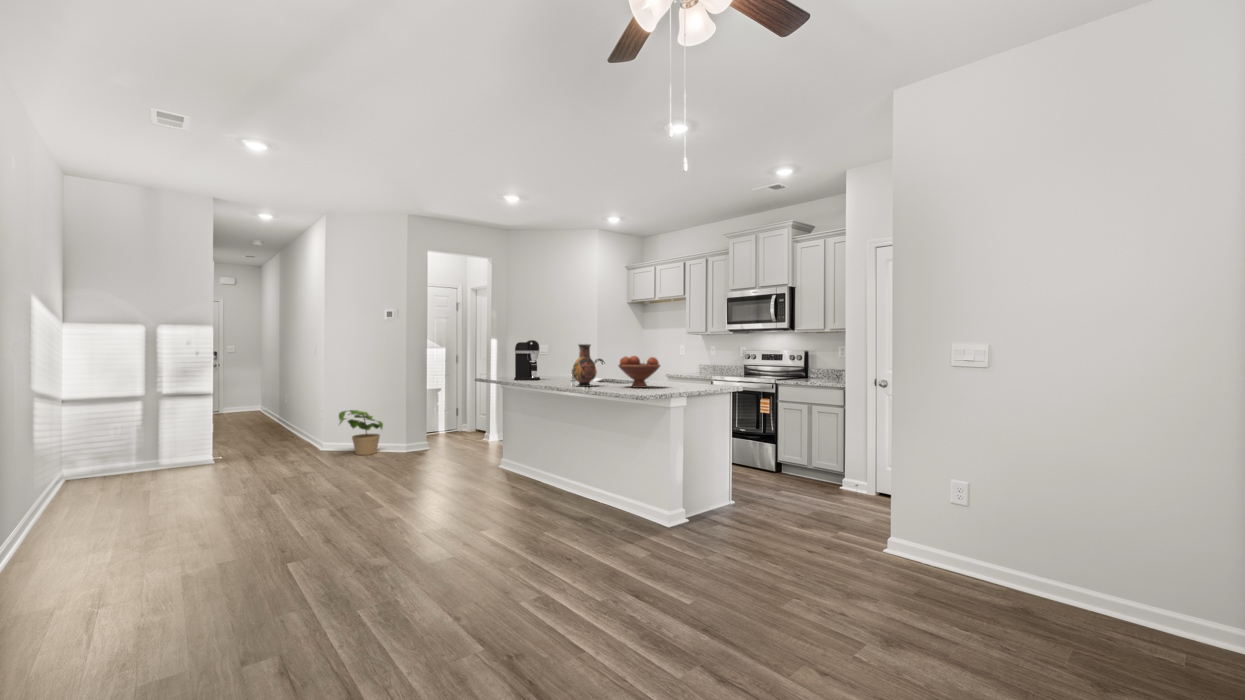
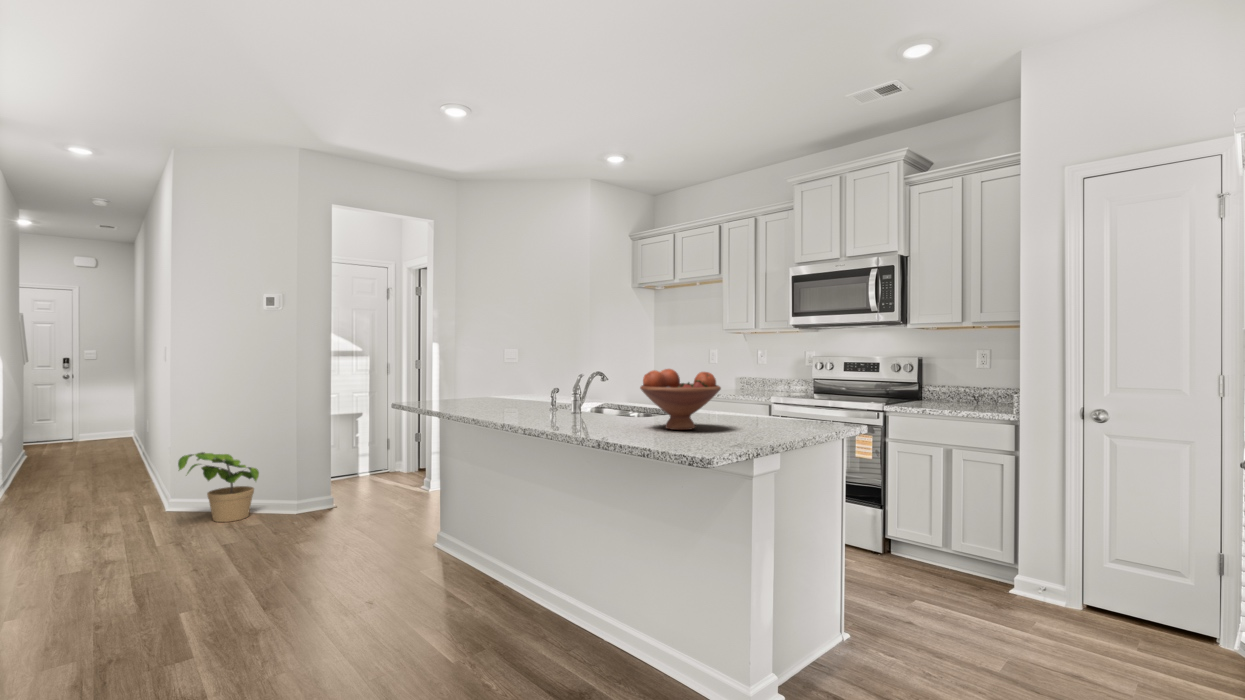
coffee maker: present [514,340,540,380] -> none [455,341,499,409]
vase: present [572,344,597,387] -> none [553,348,599,427]

